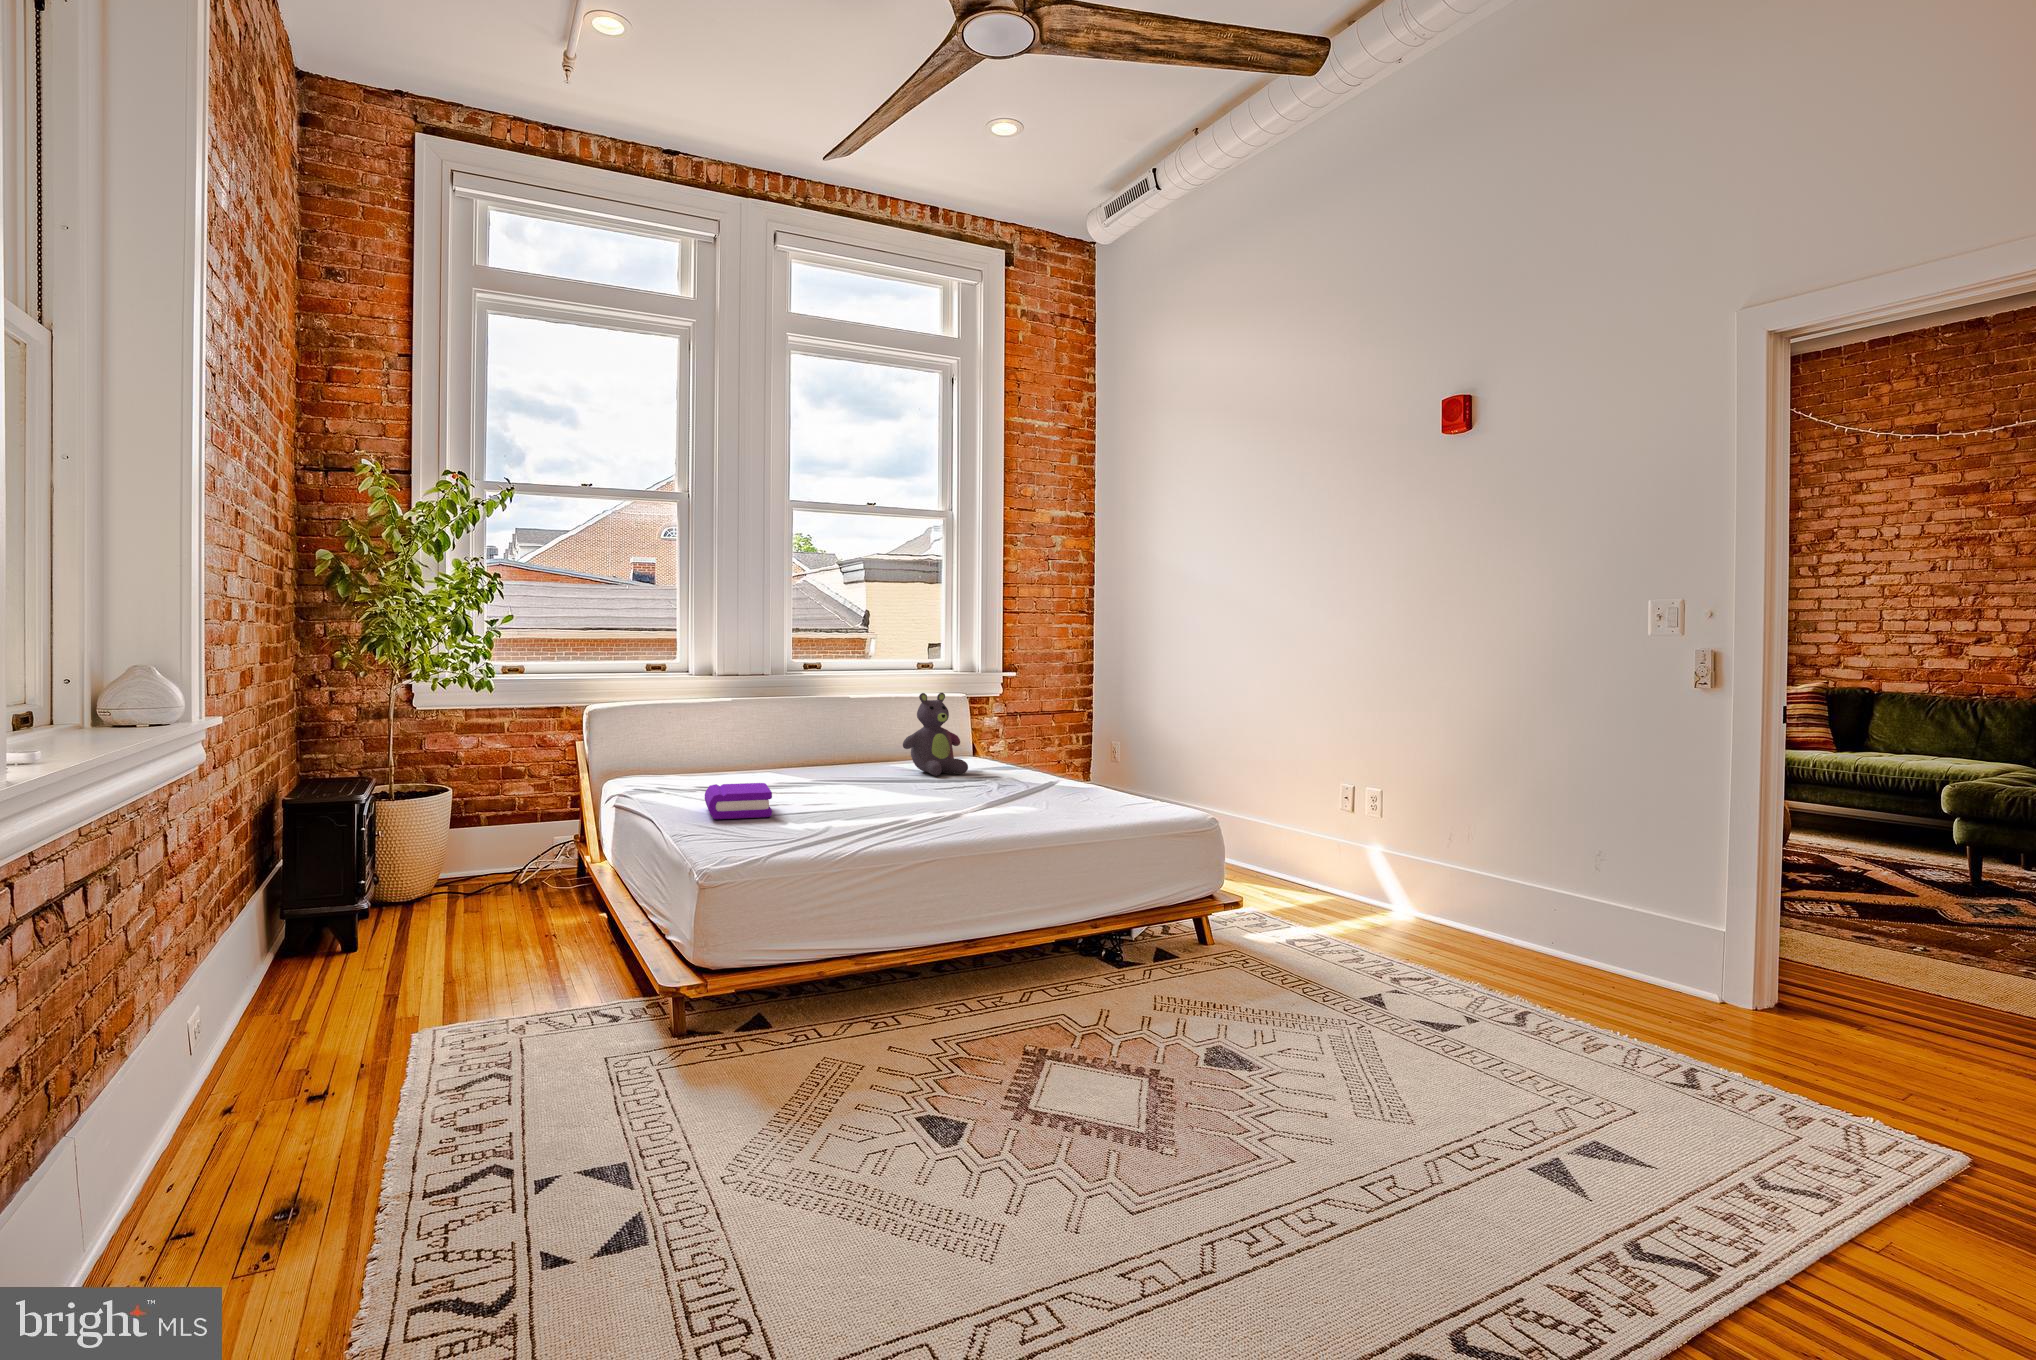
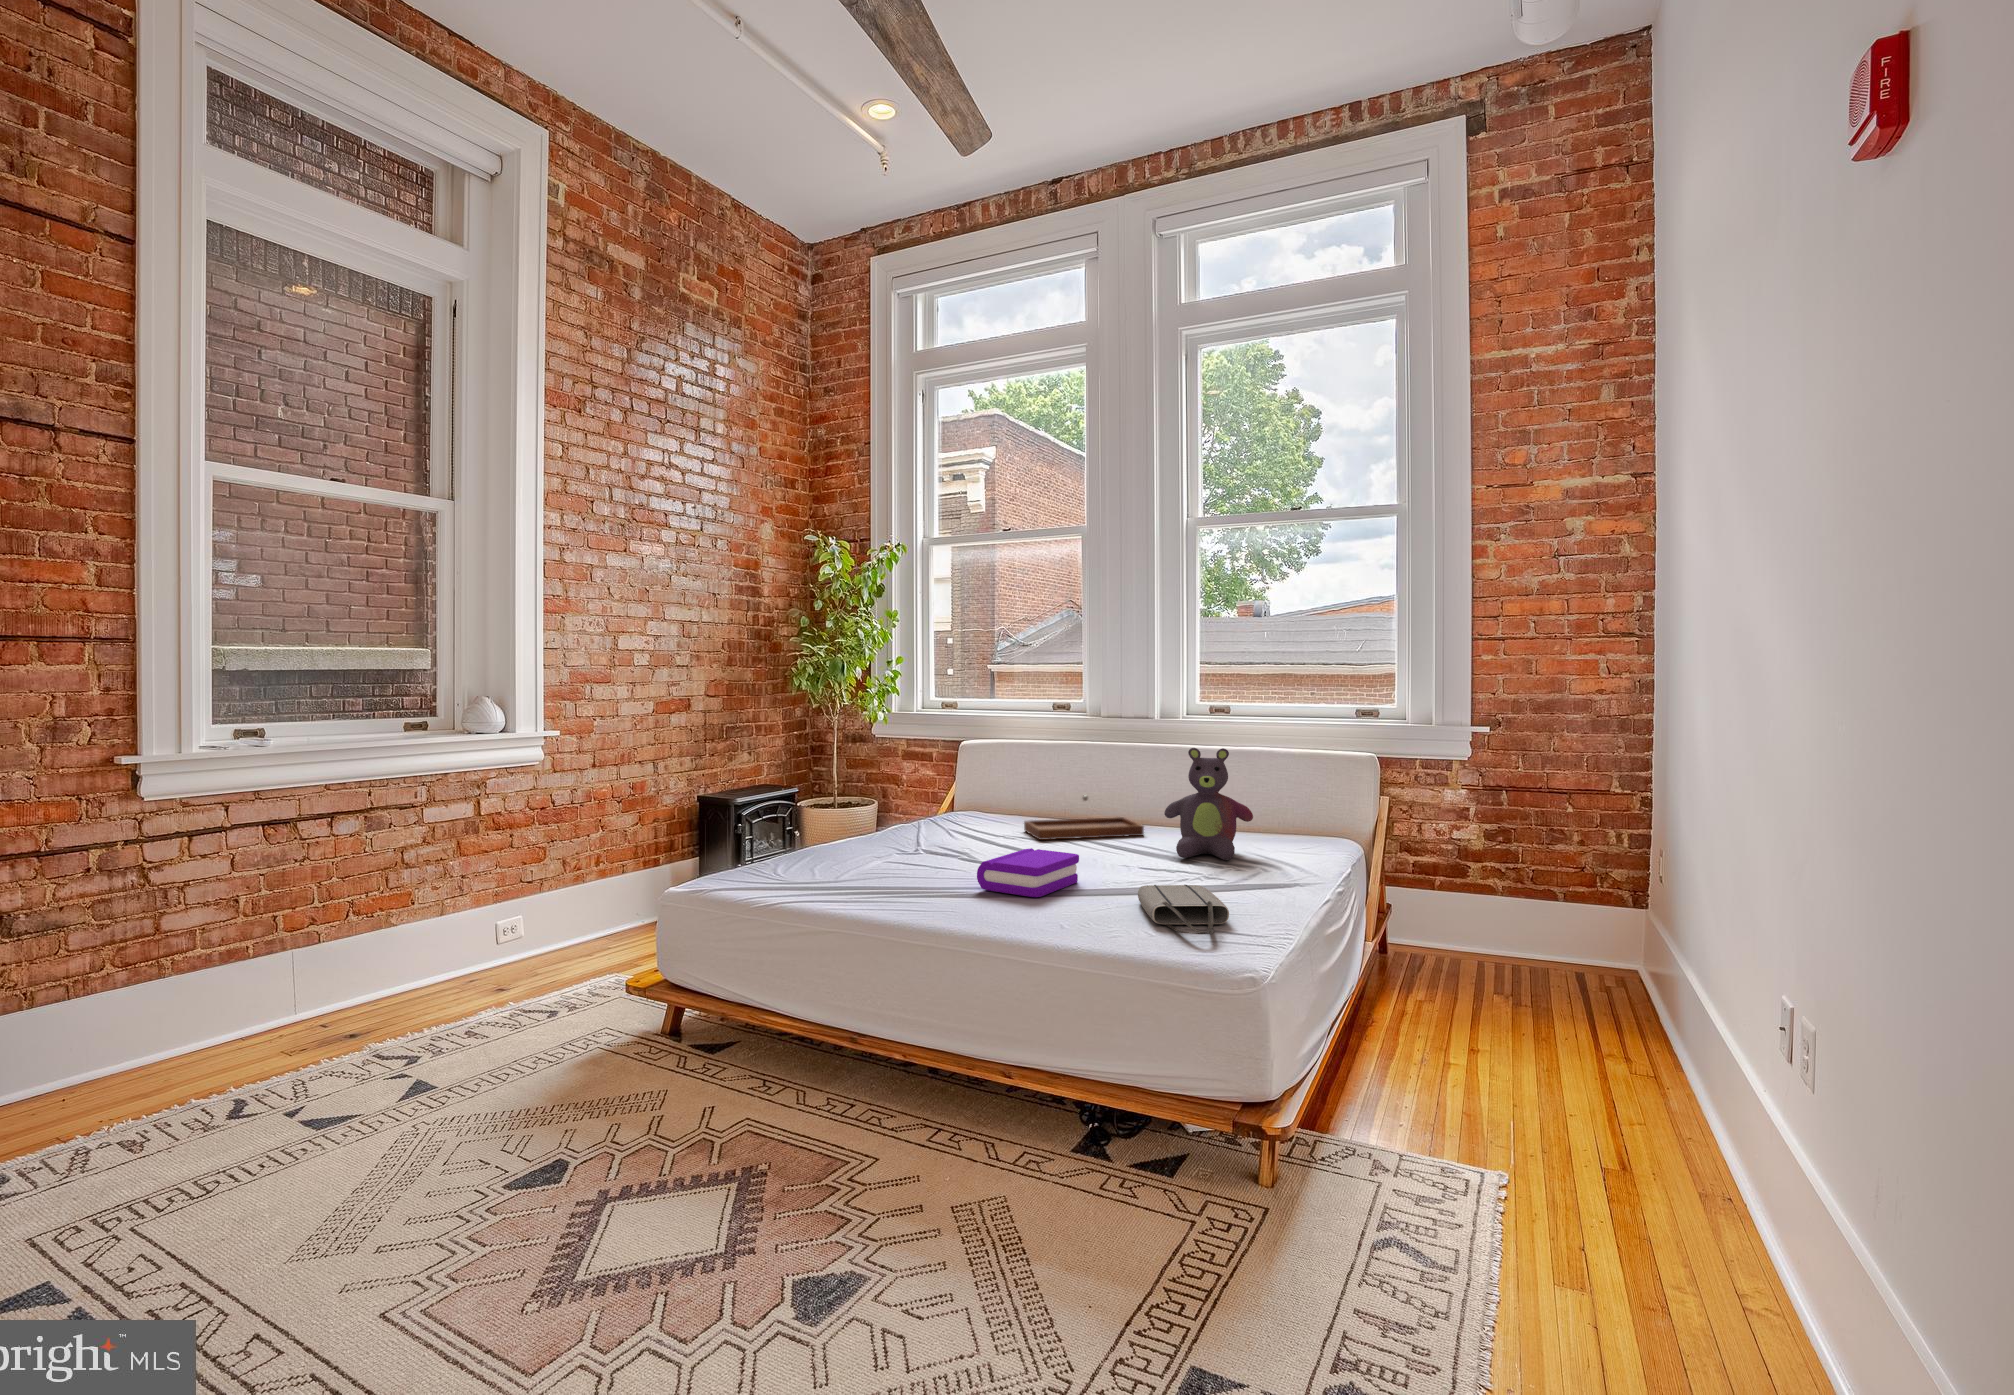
tray: none [759,740,854,780] -> present [1024,795,1144,840]
tote bag: none [1004,781,1109,803] -> present [1138,885,1229,934]
book: present [705,783,772,819] -> present [977,848,1079,897]

